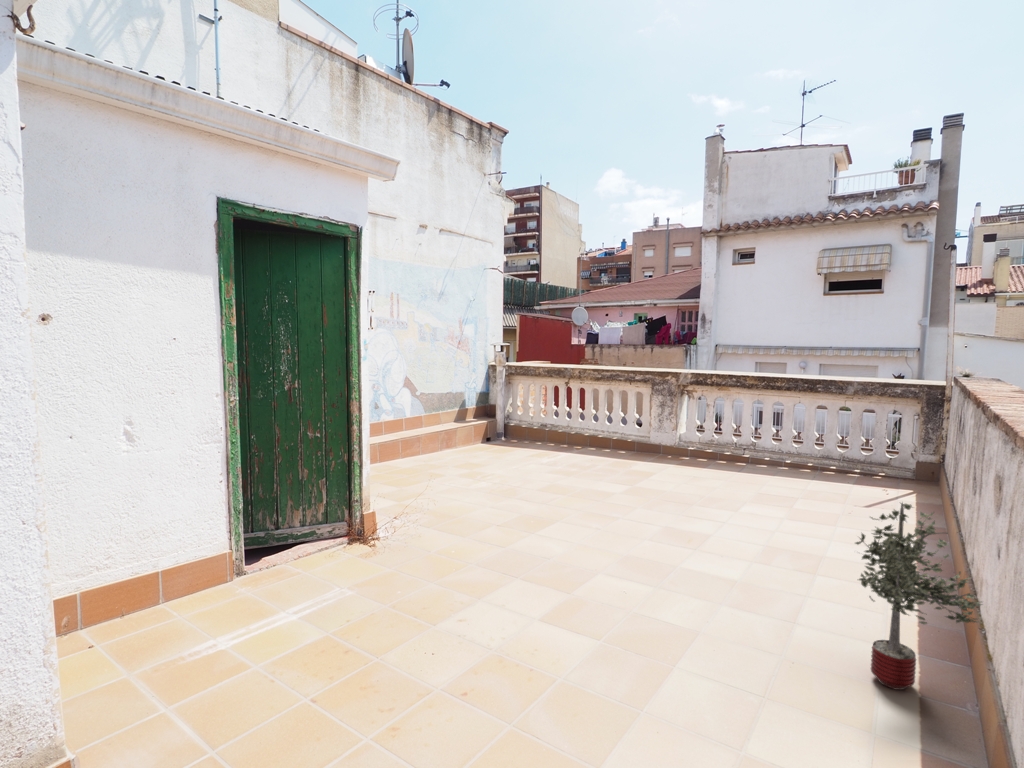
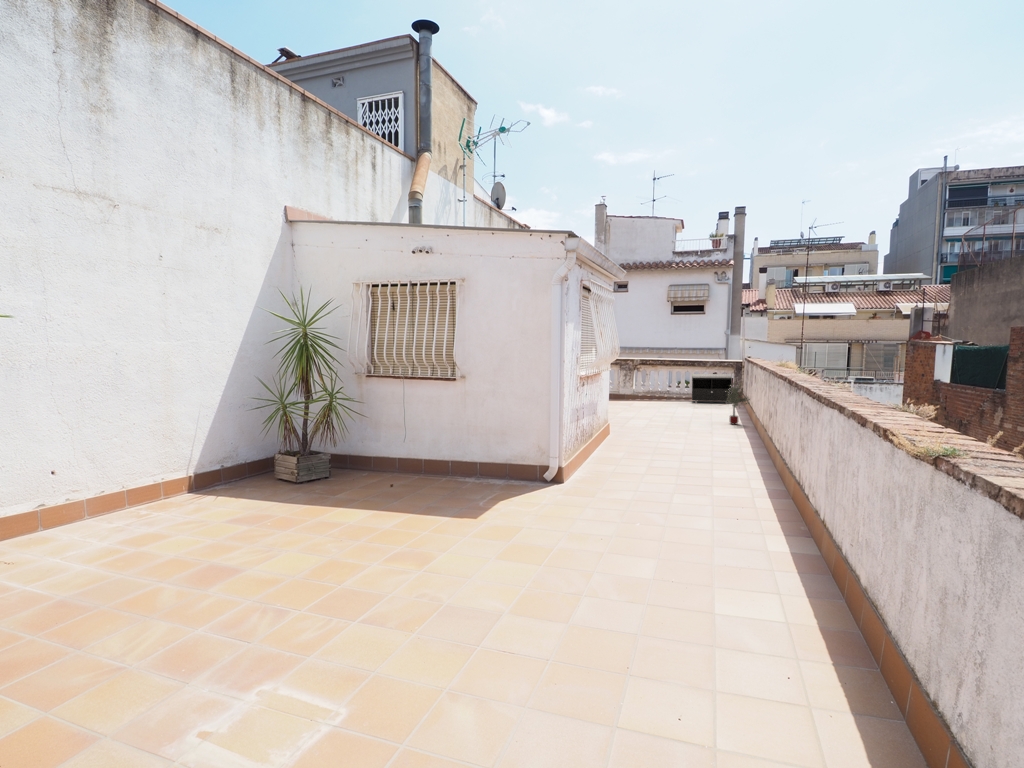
storage bench: none [803,410,914,492] -> present [692,374,732,404]

